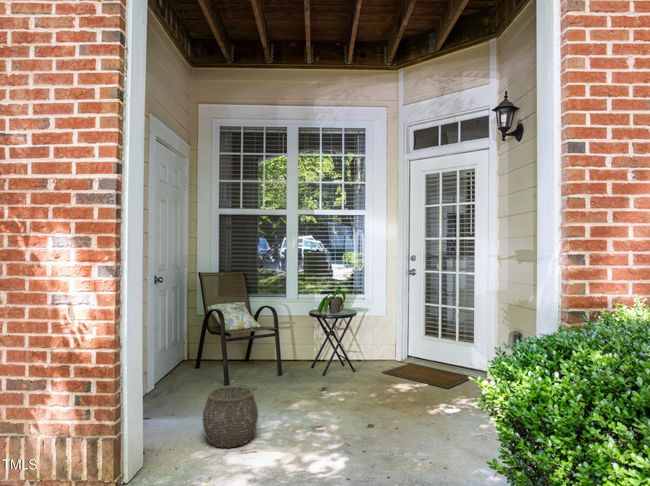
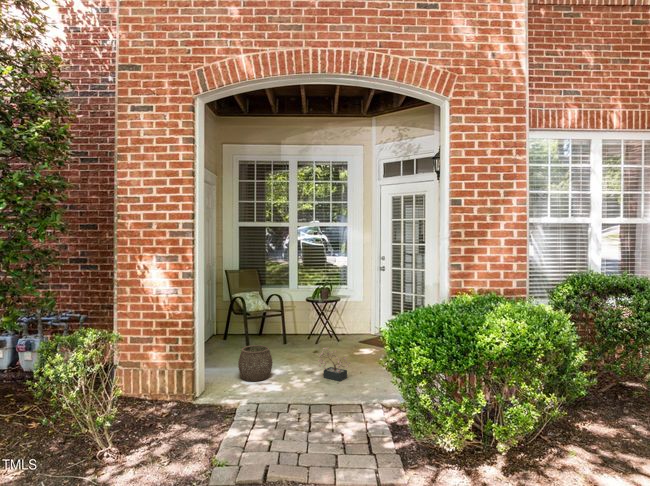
decorative plant: none [330,389,385,449] -> present [318,347,351,381]

